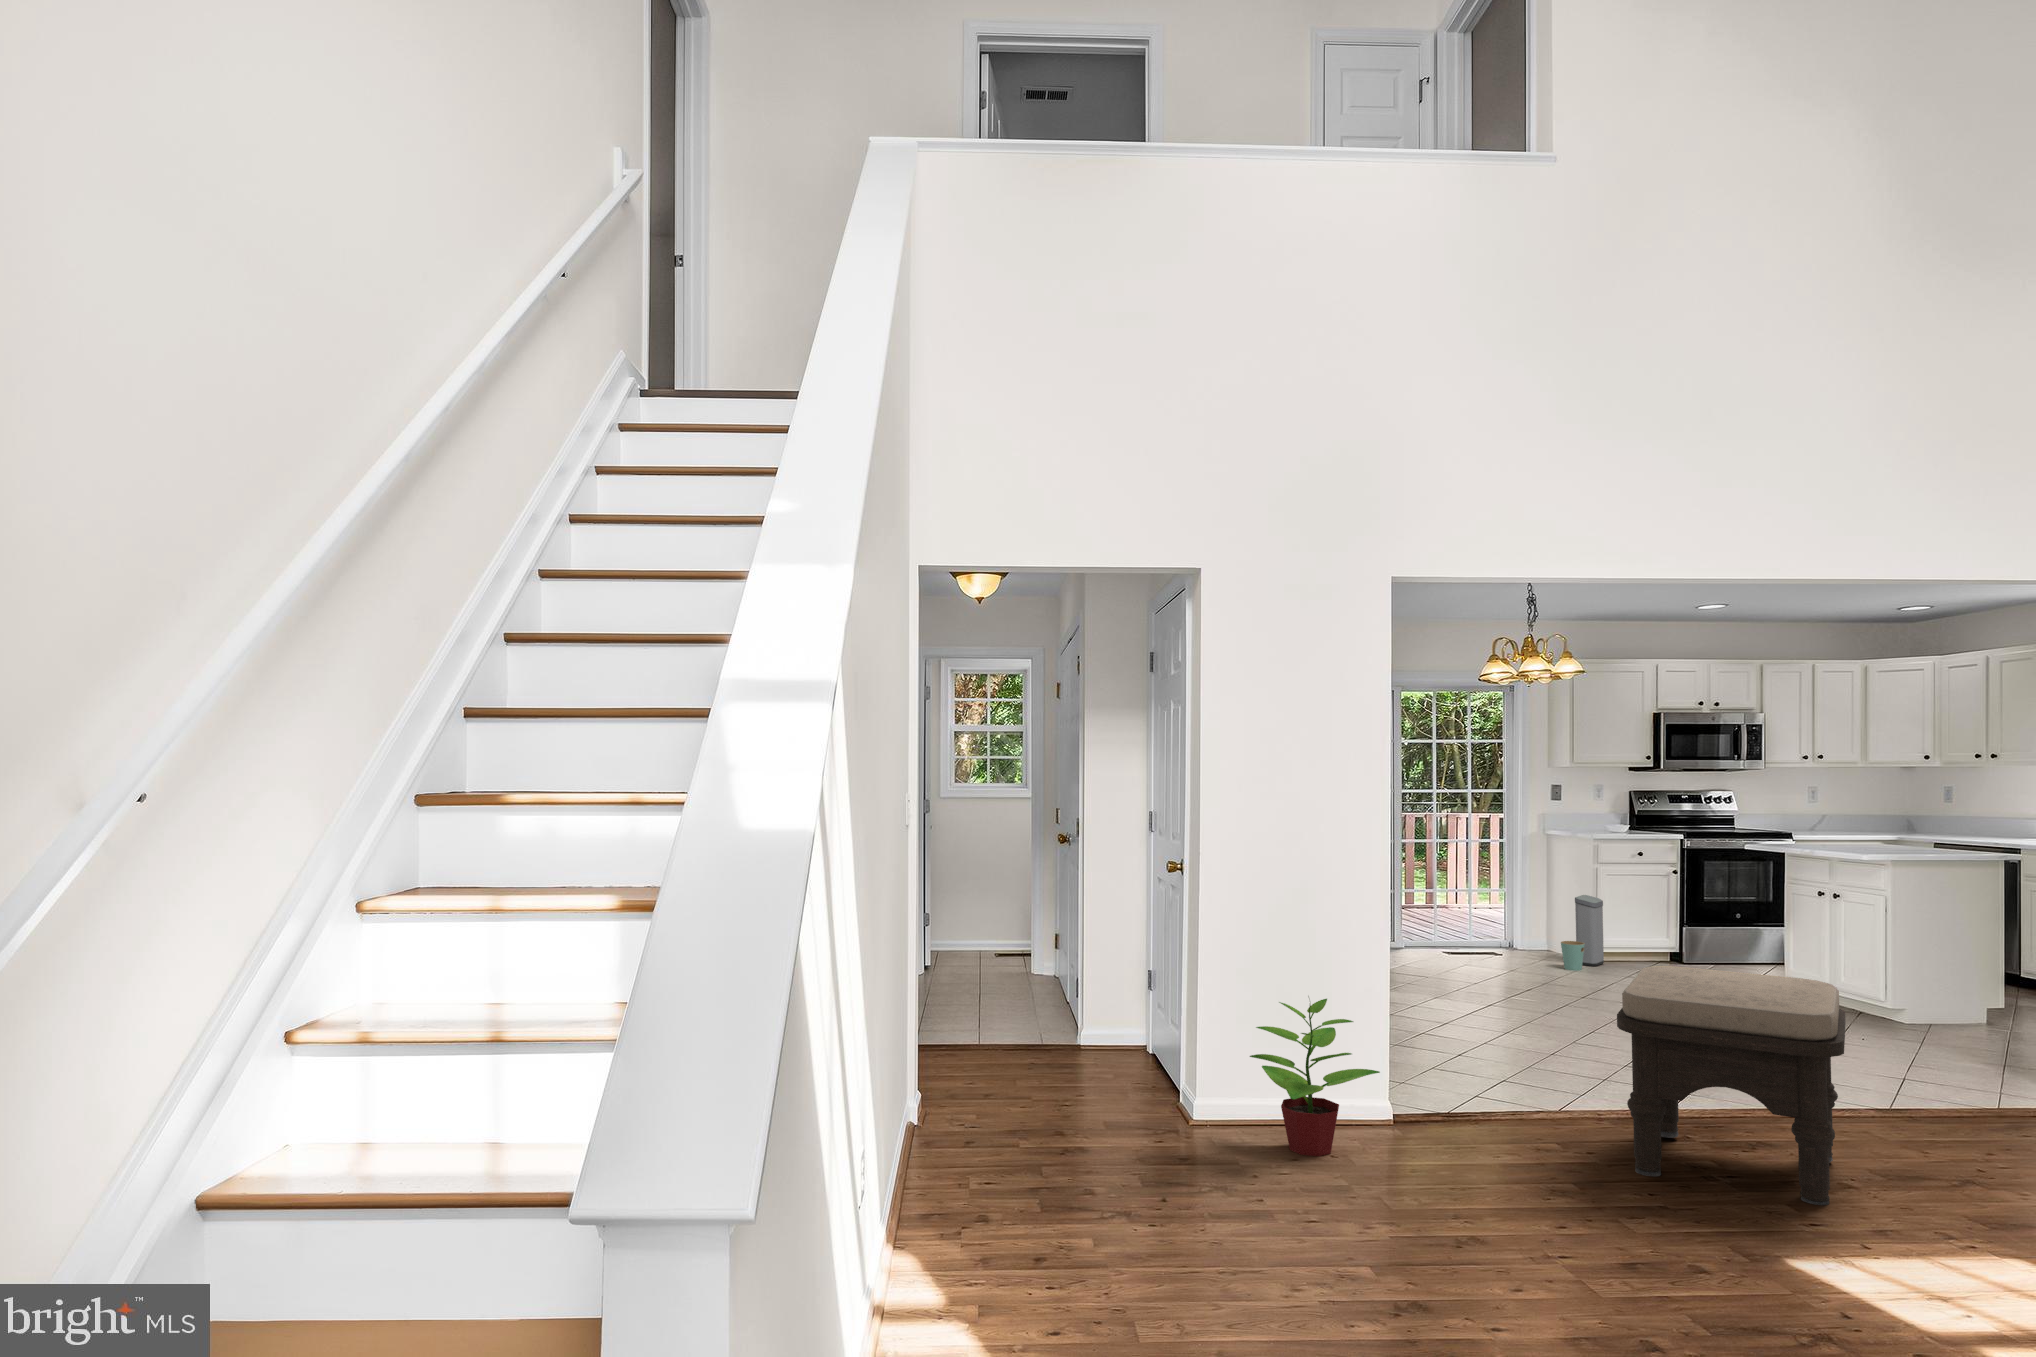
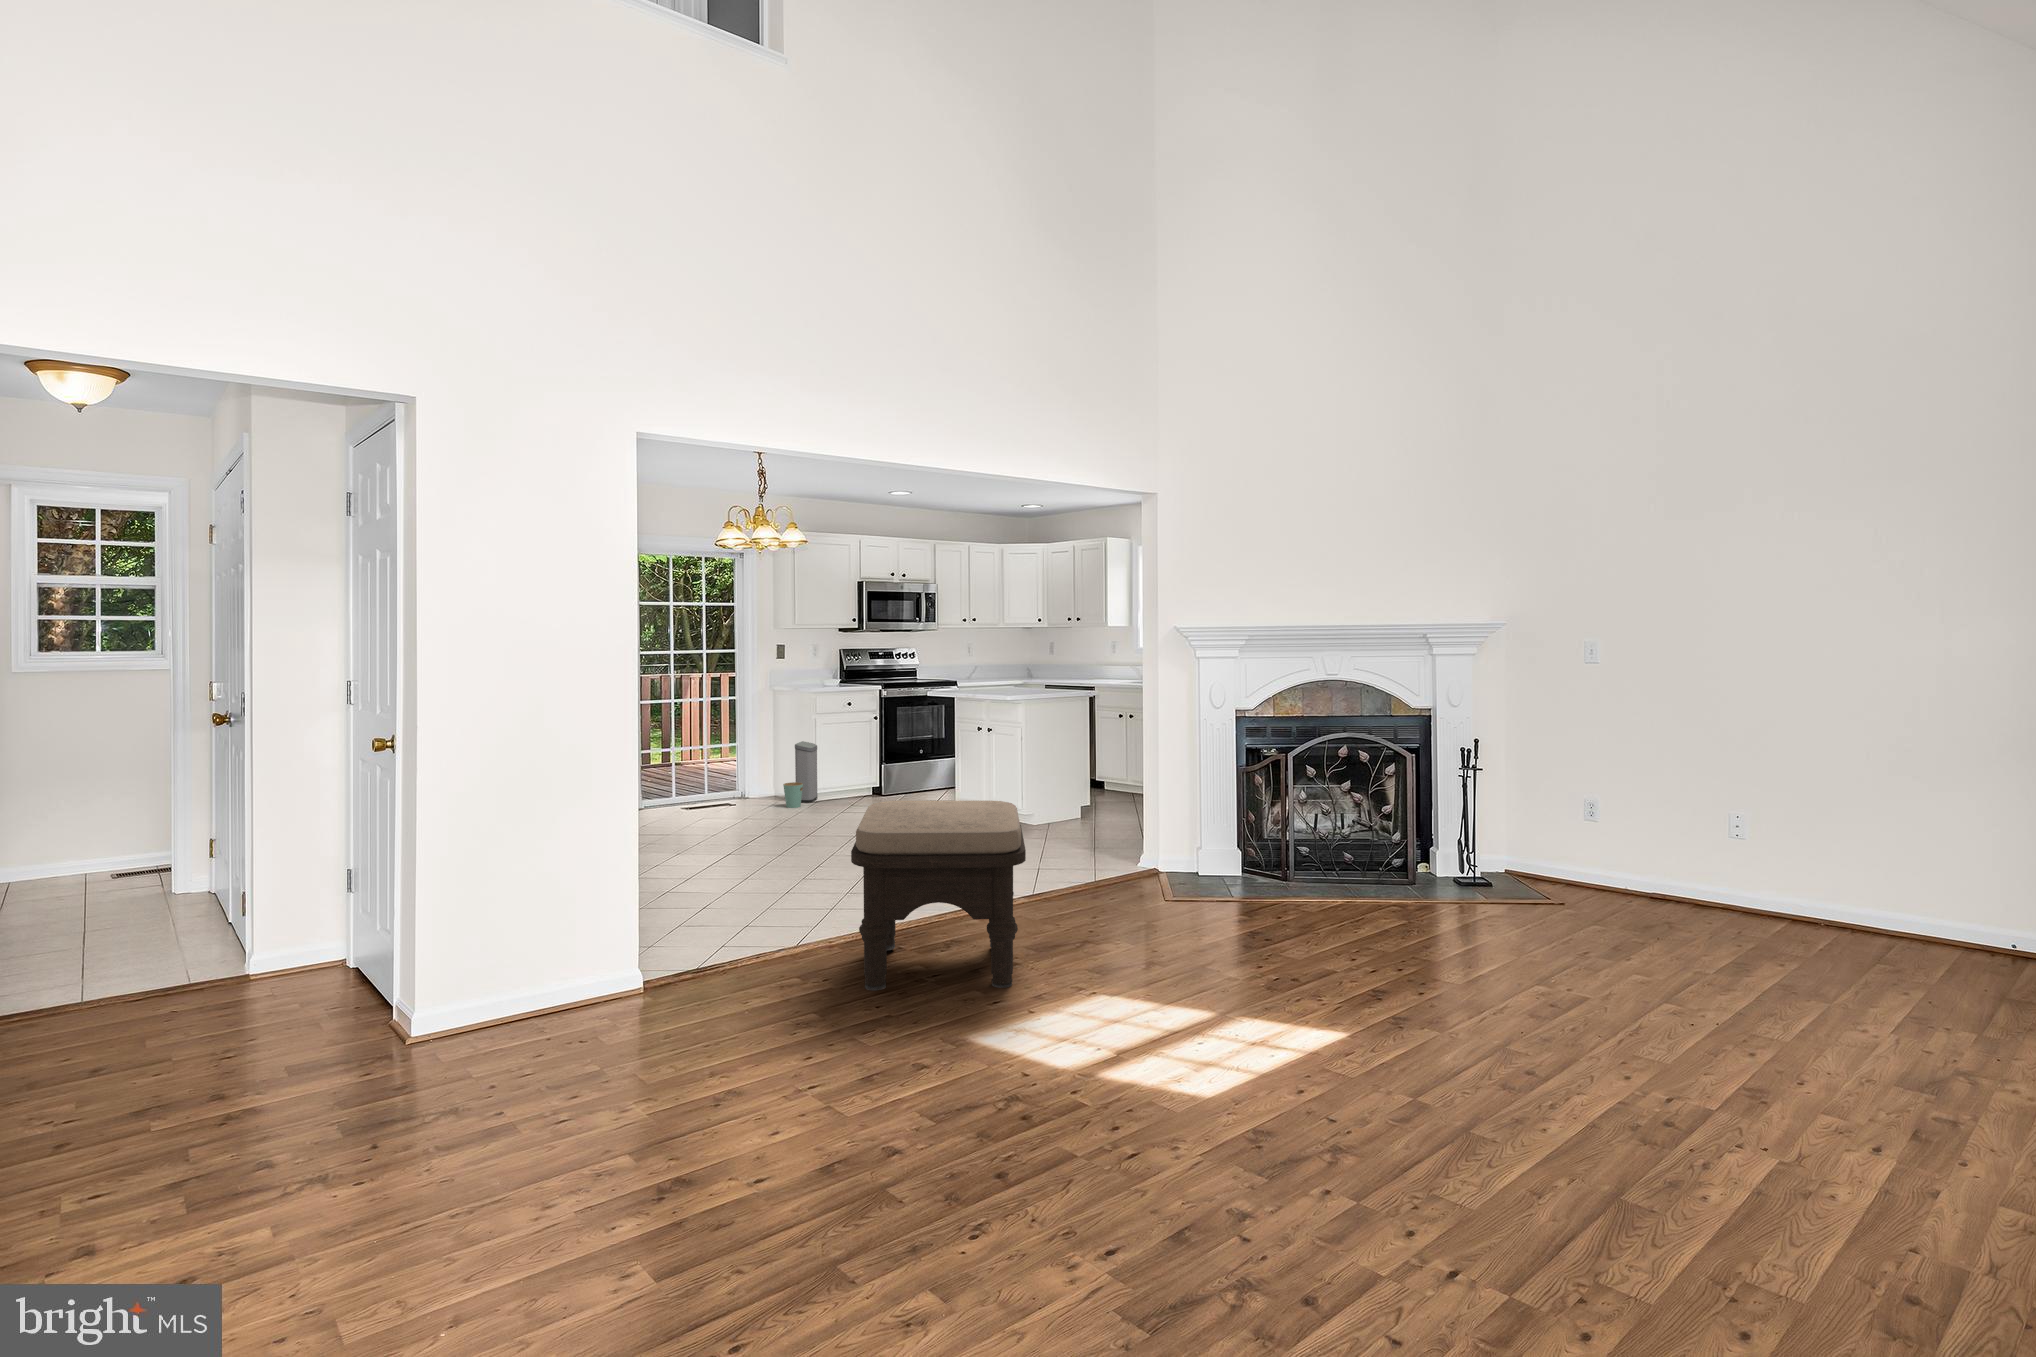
potted plant: present [1250,999,1380,1156] -> none [483,873,630,1042]

